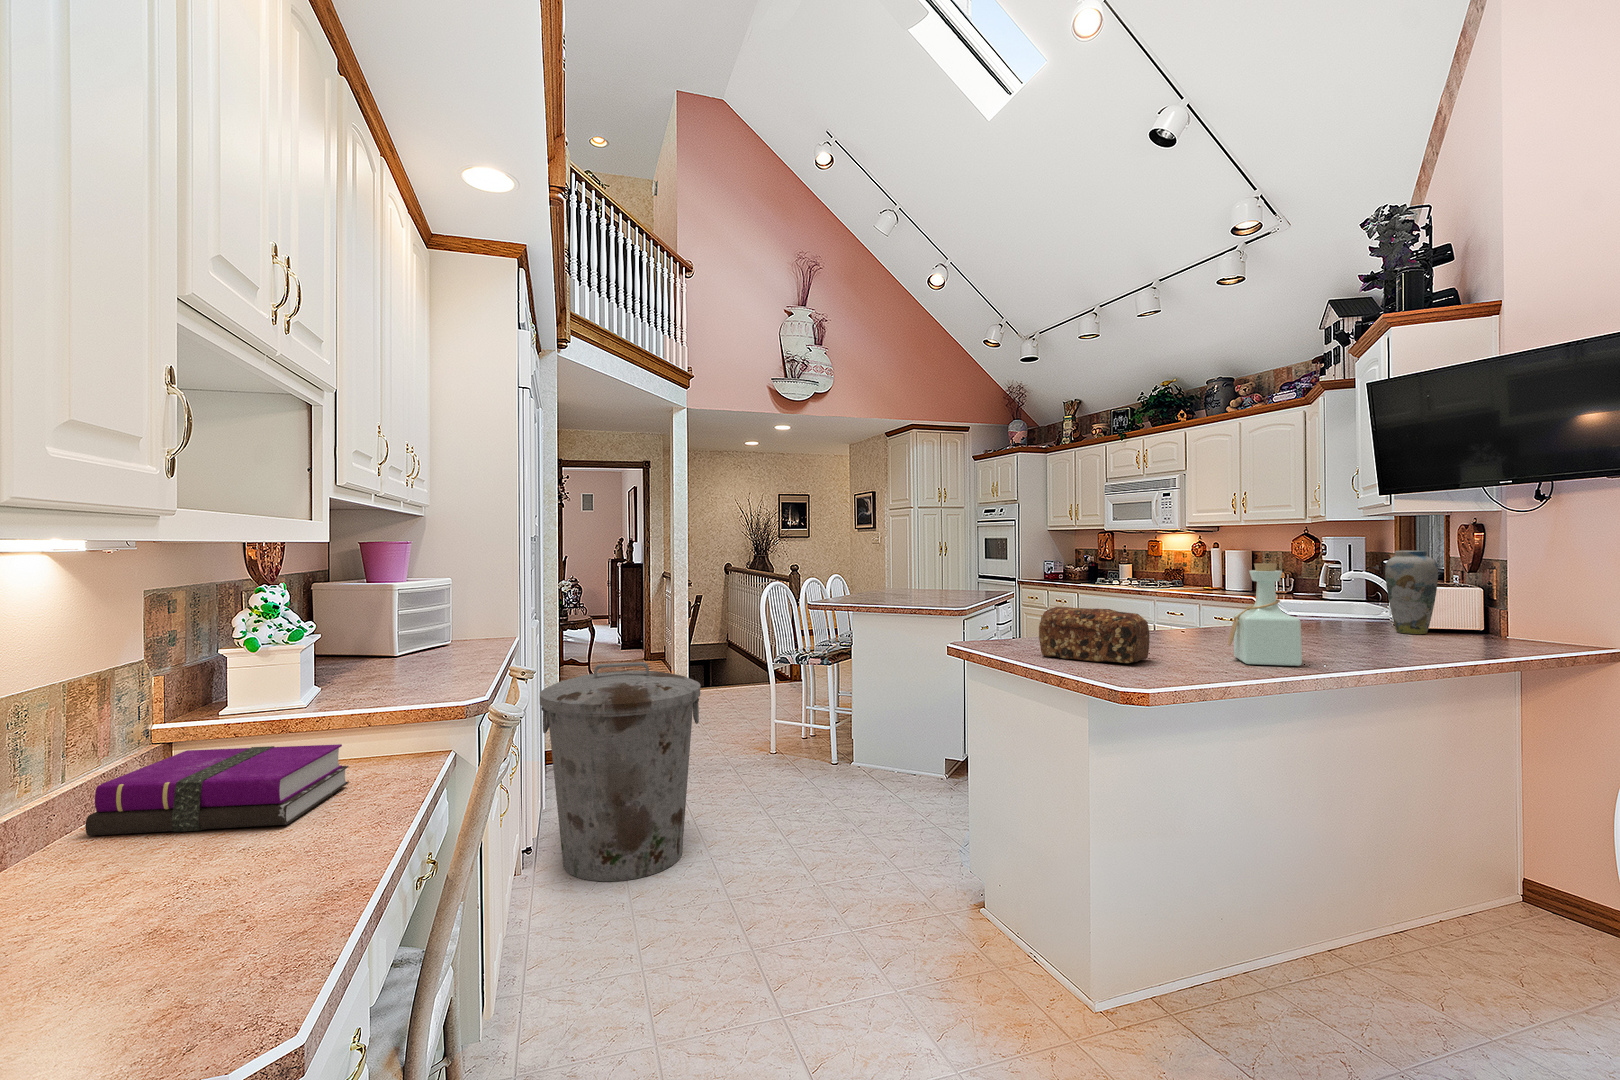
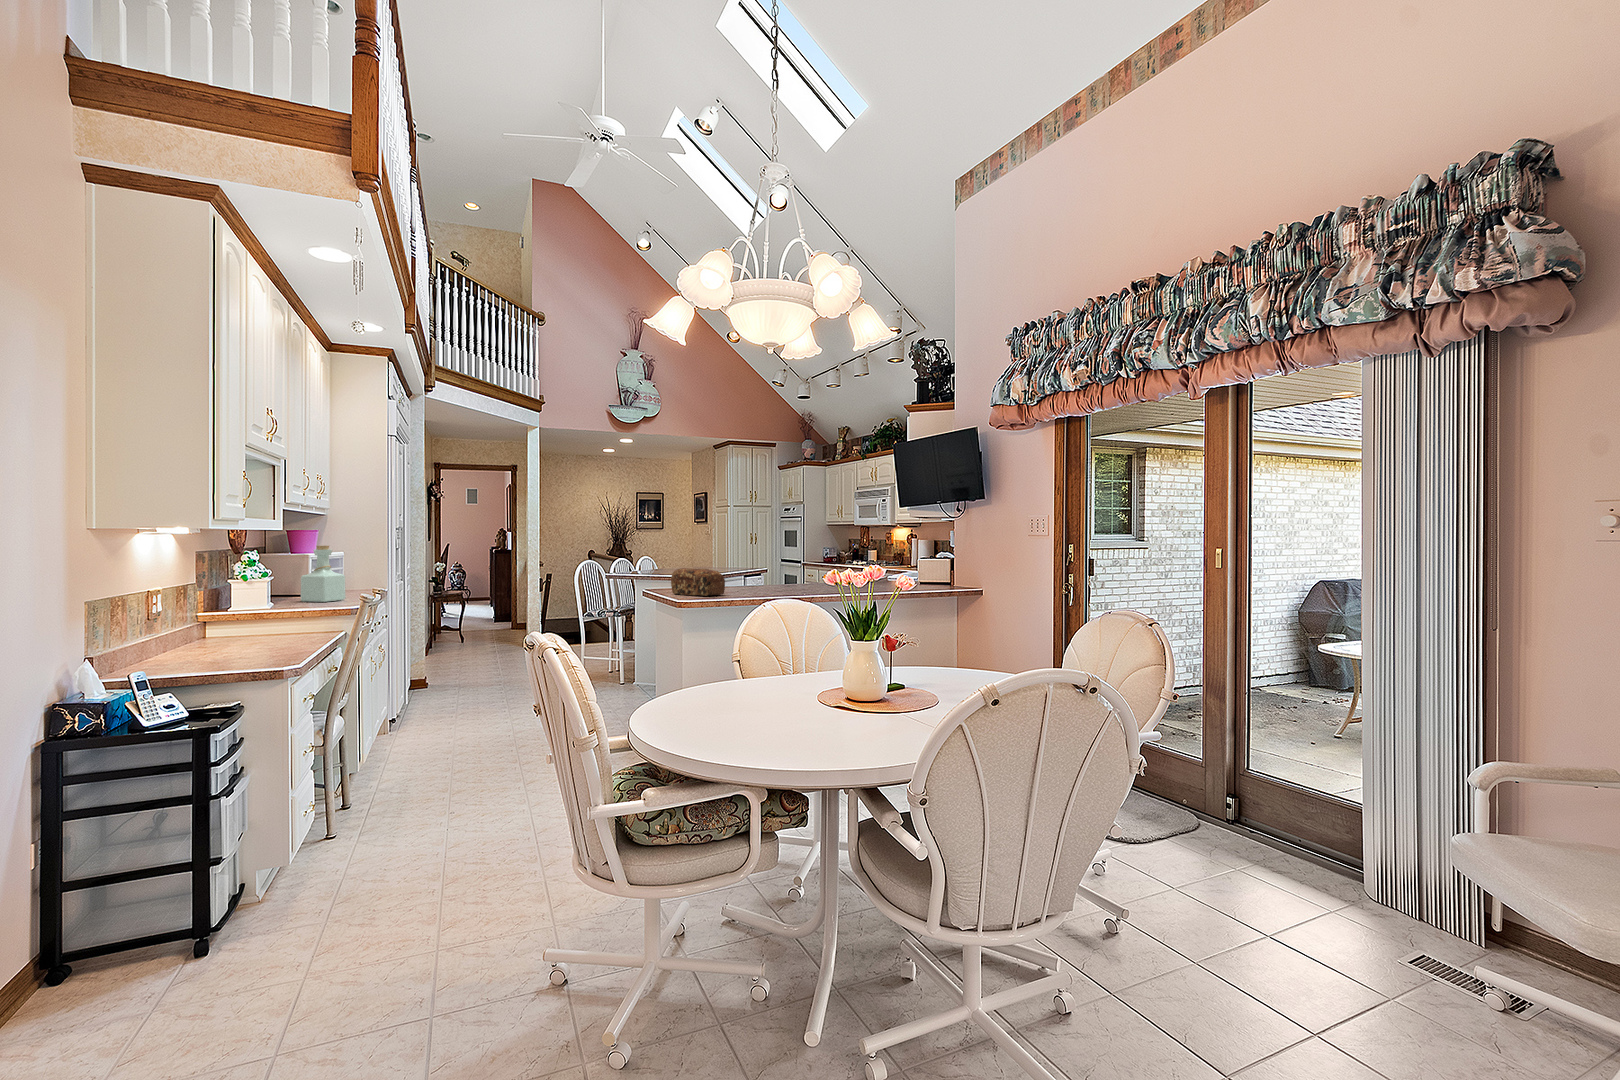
vase: present [1385,550,1438,634] -> none [901,540,924,586]
bottle: present [1228,564,1302,666] -> present [301,546,346,602]
trash can: present [540,662,700,881] -> none [399,606,505,733]
notebook: present [85,744,349,836] -> none [190,617,293,644]

